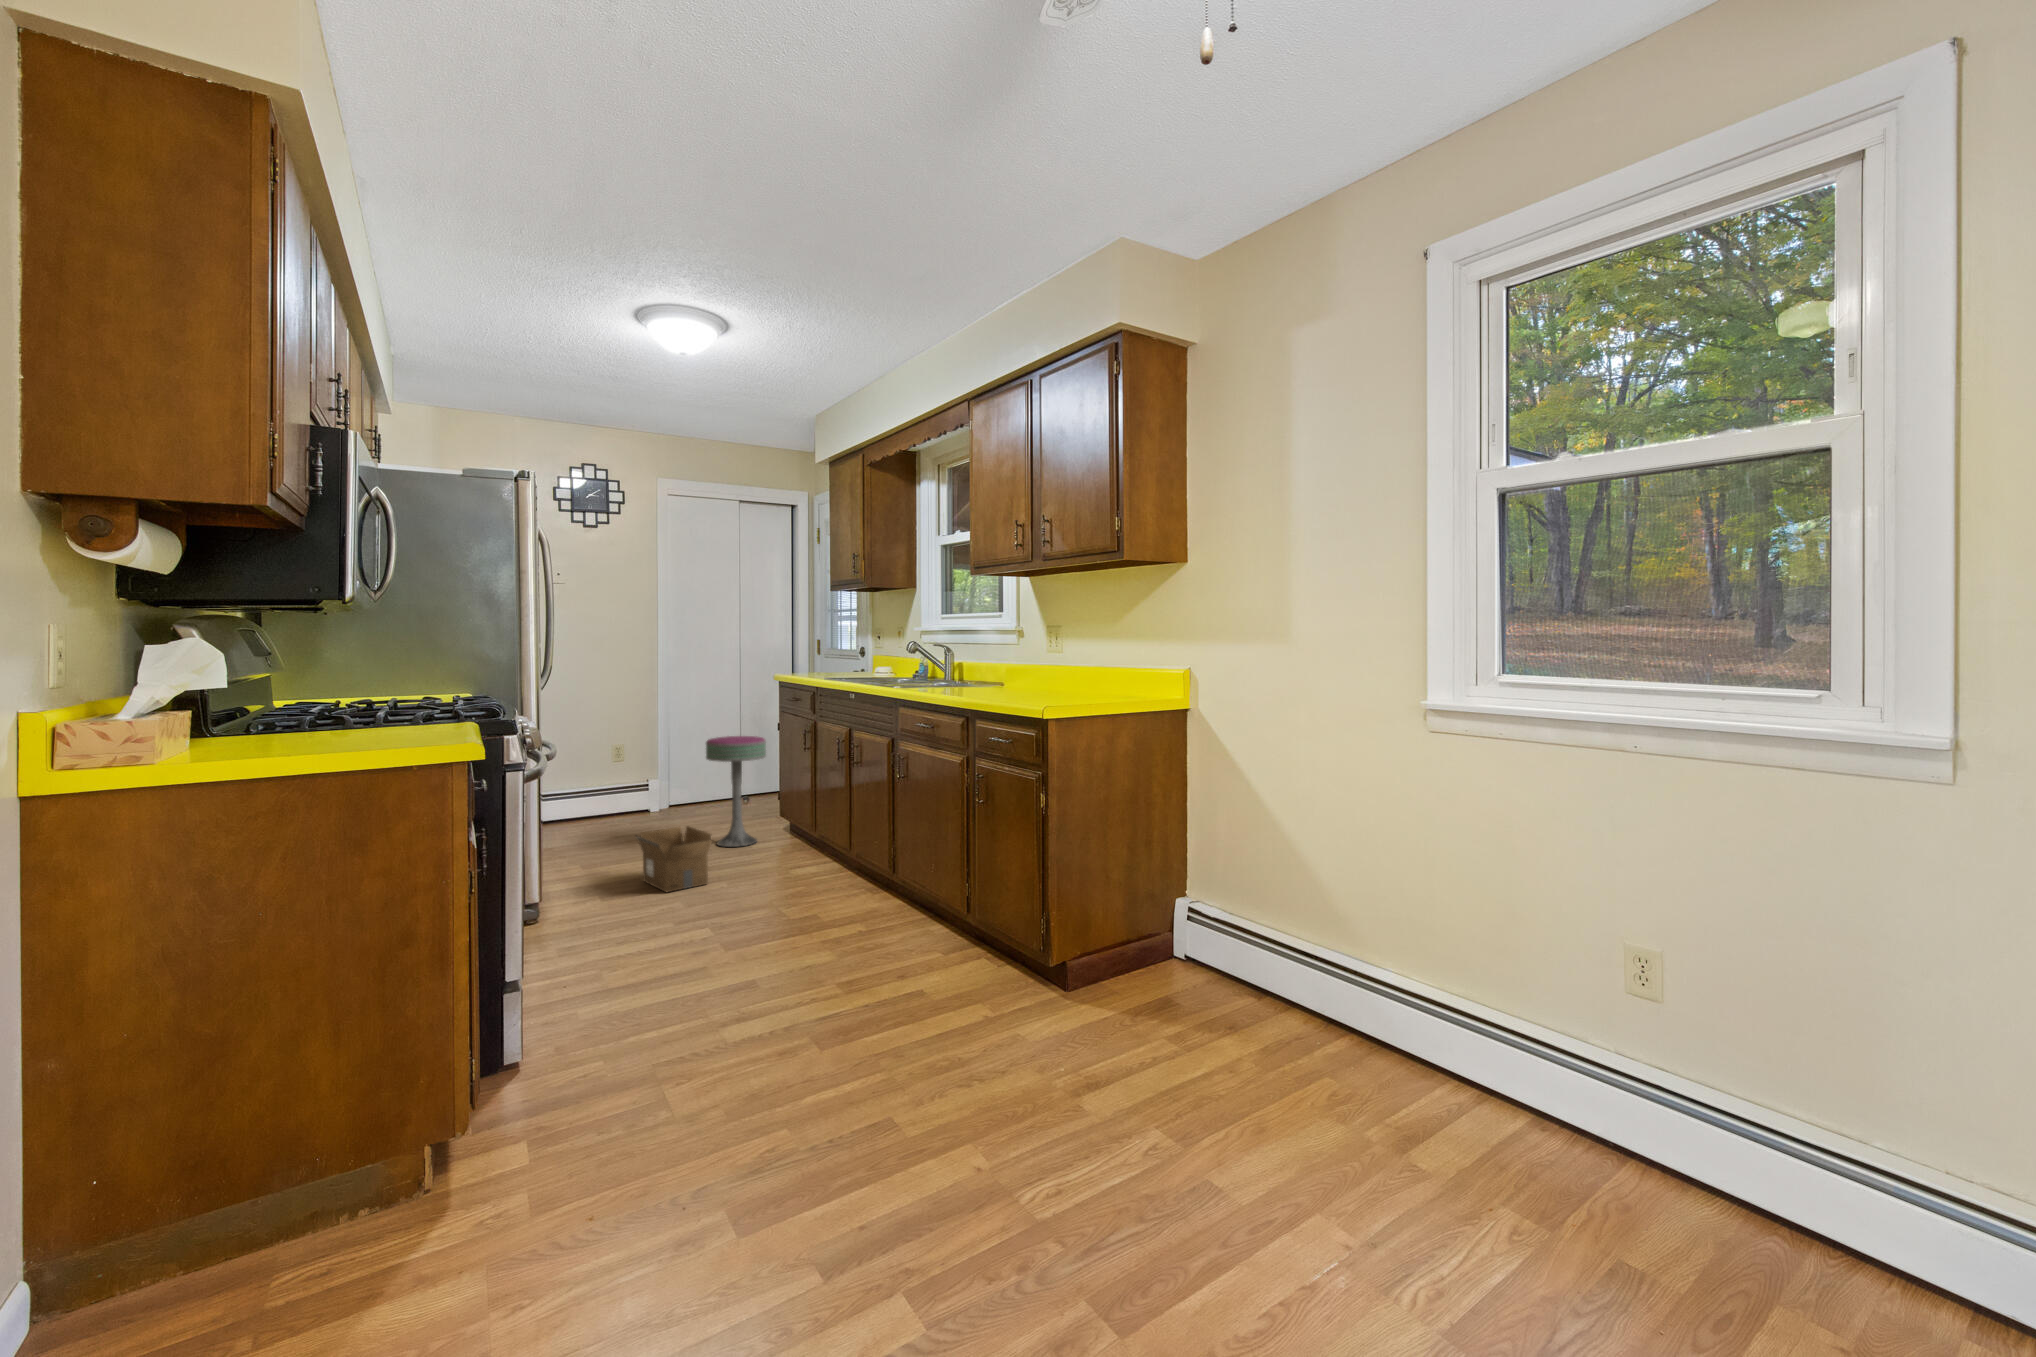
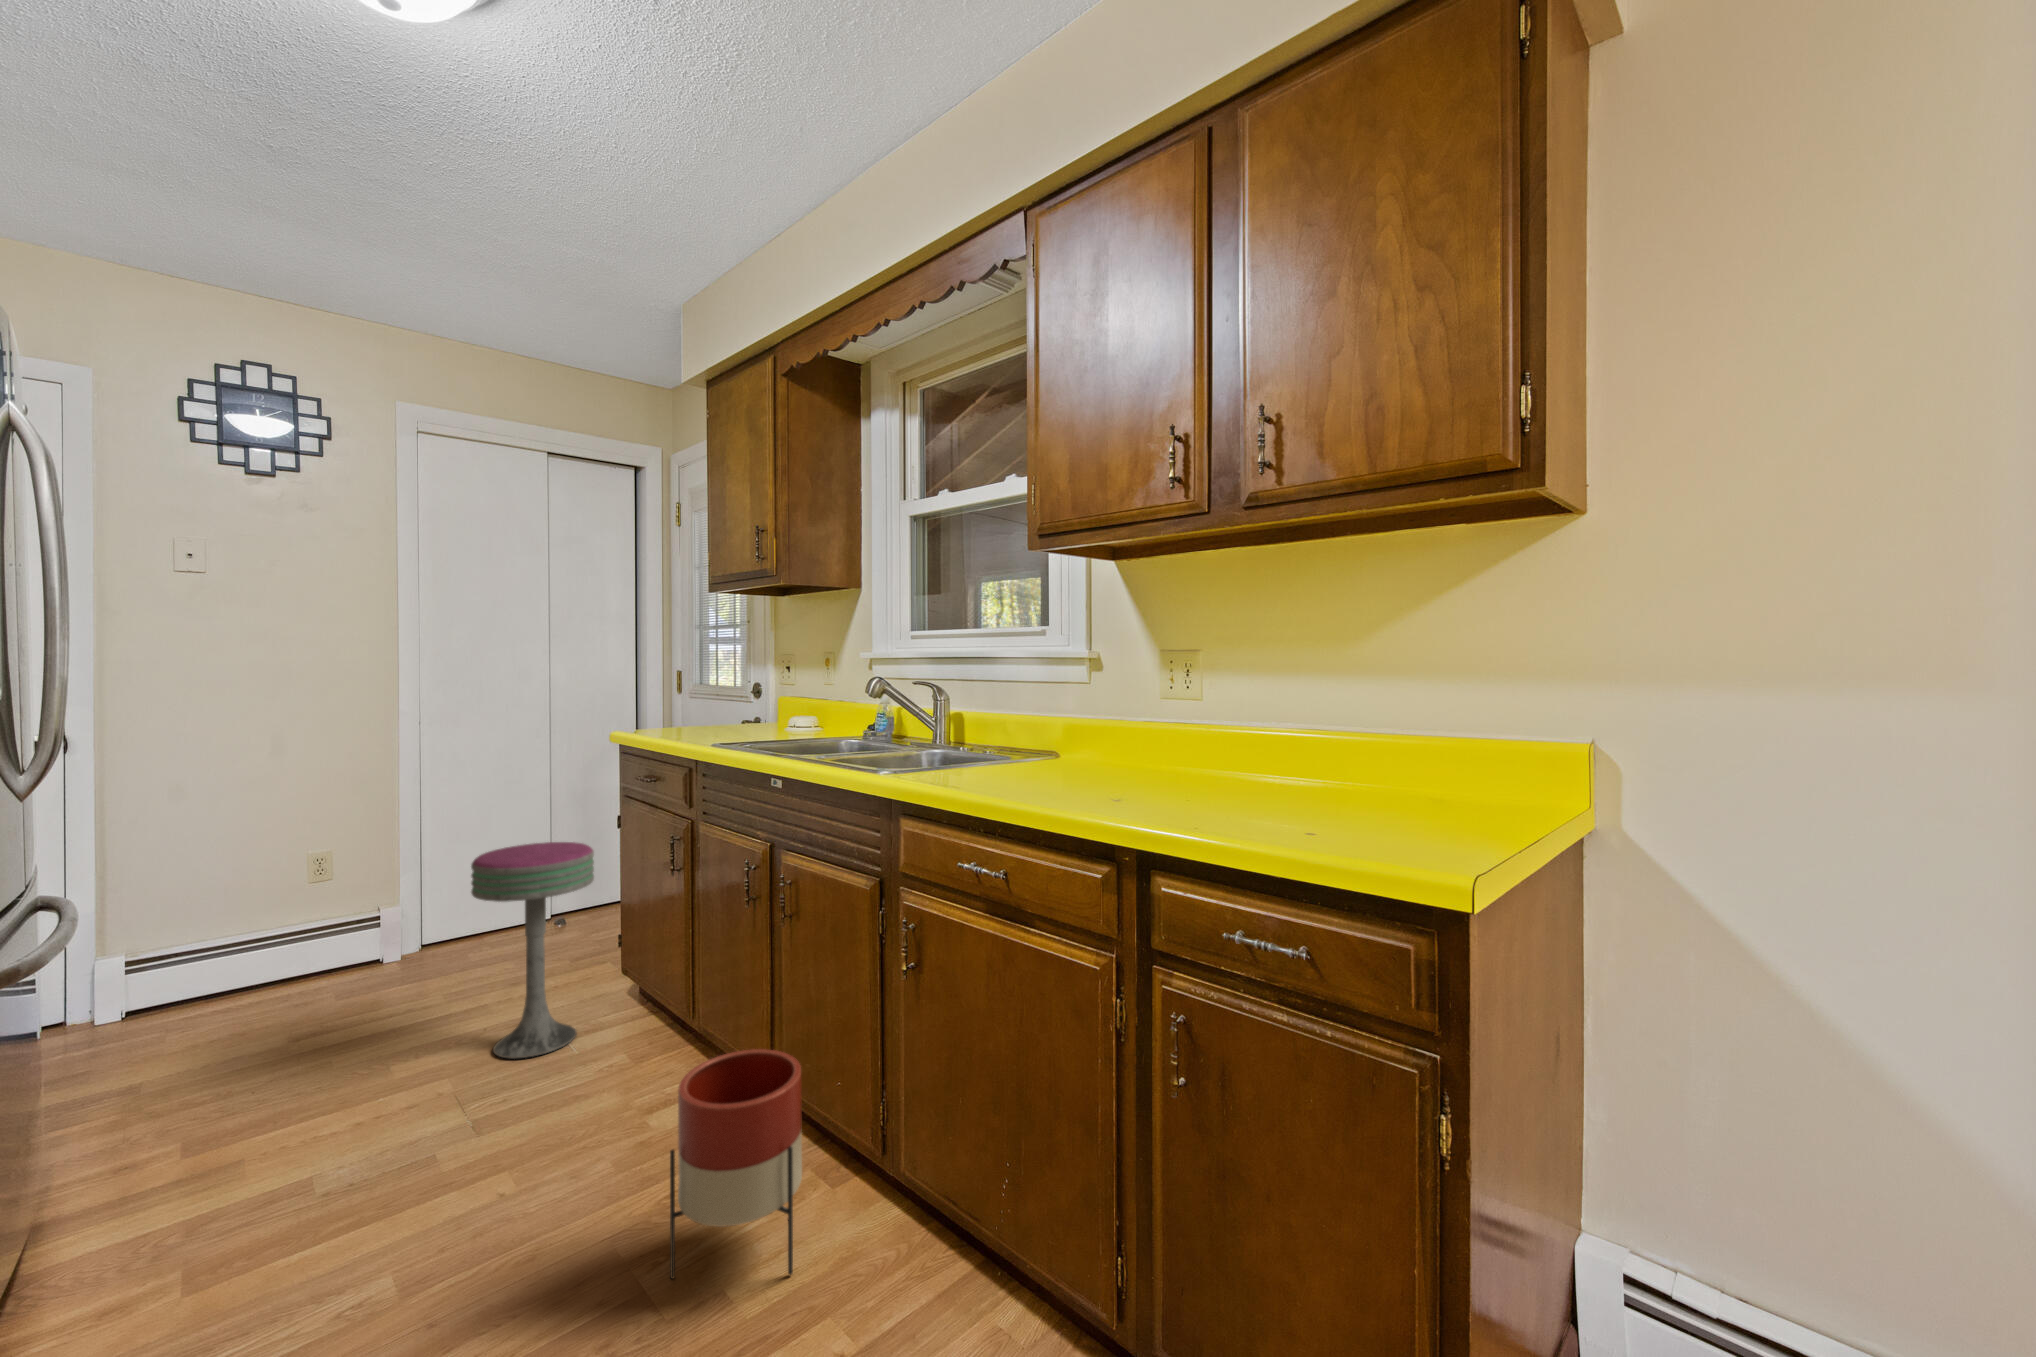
planter: none [797,817,855,907] -> present [670,1049,802,1279]
cardboard box: present [636,826,712,892] -> none [271,1065,467,1267]

